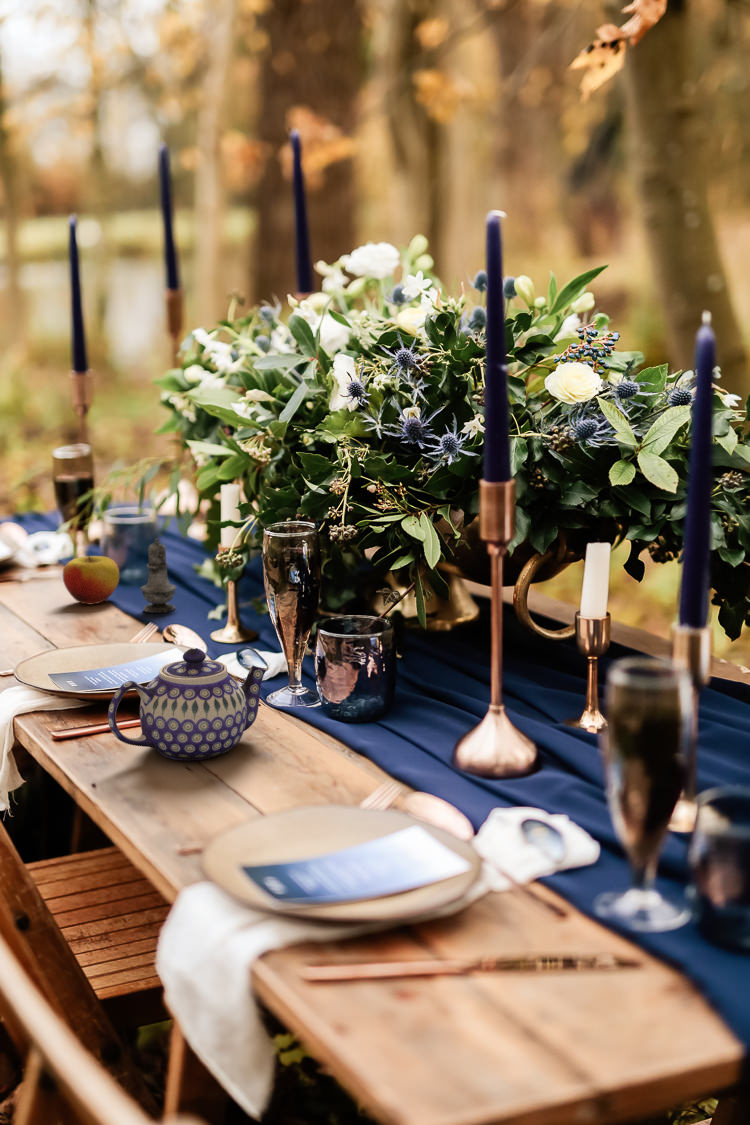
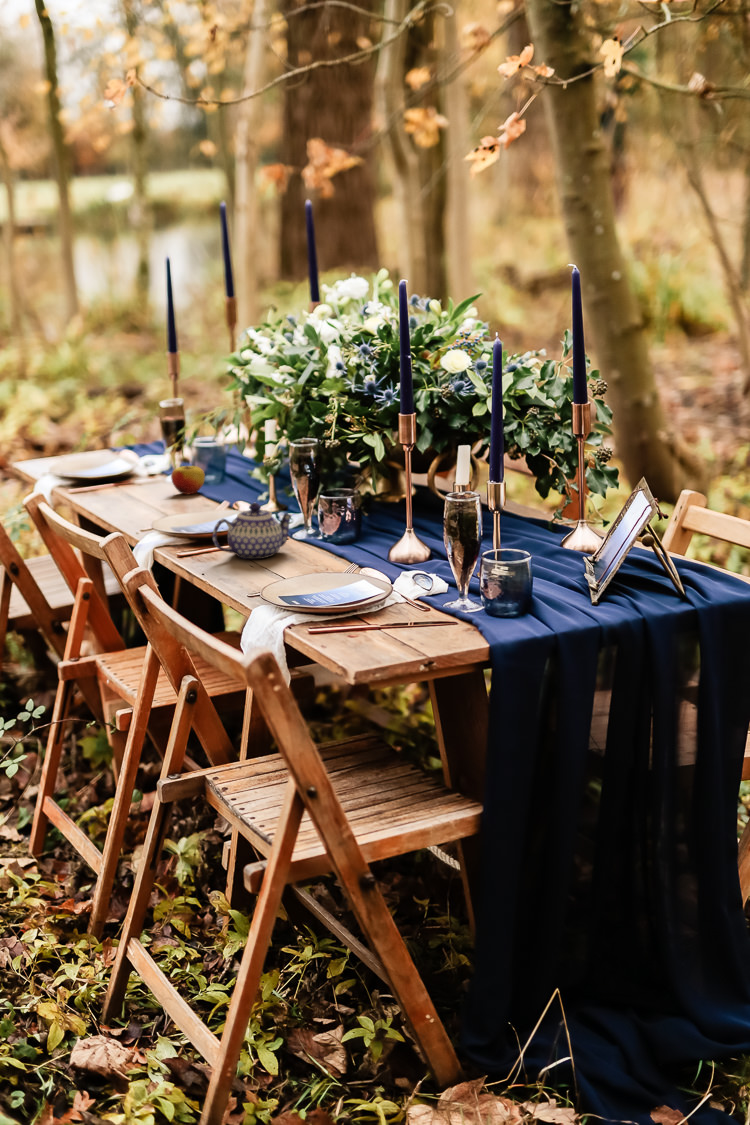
salt shaker: present [141,538,176,613] -> none [218,453,240,497]

